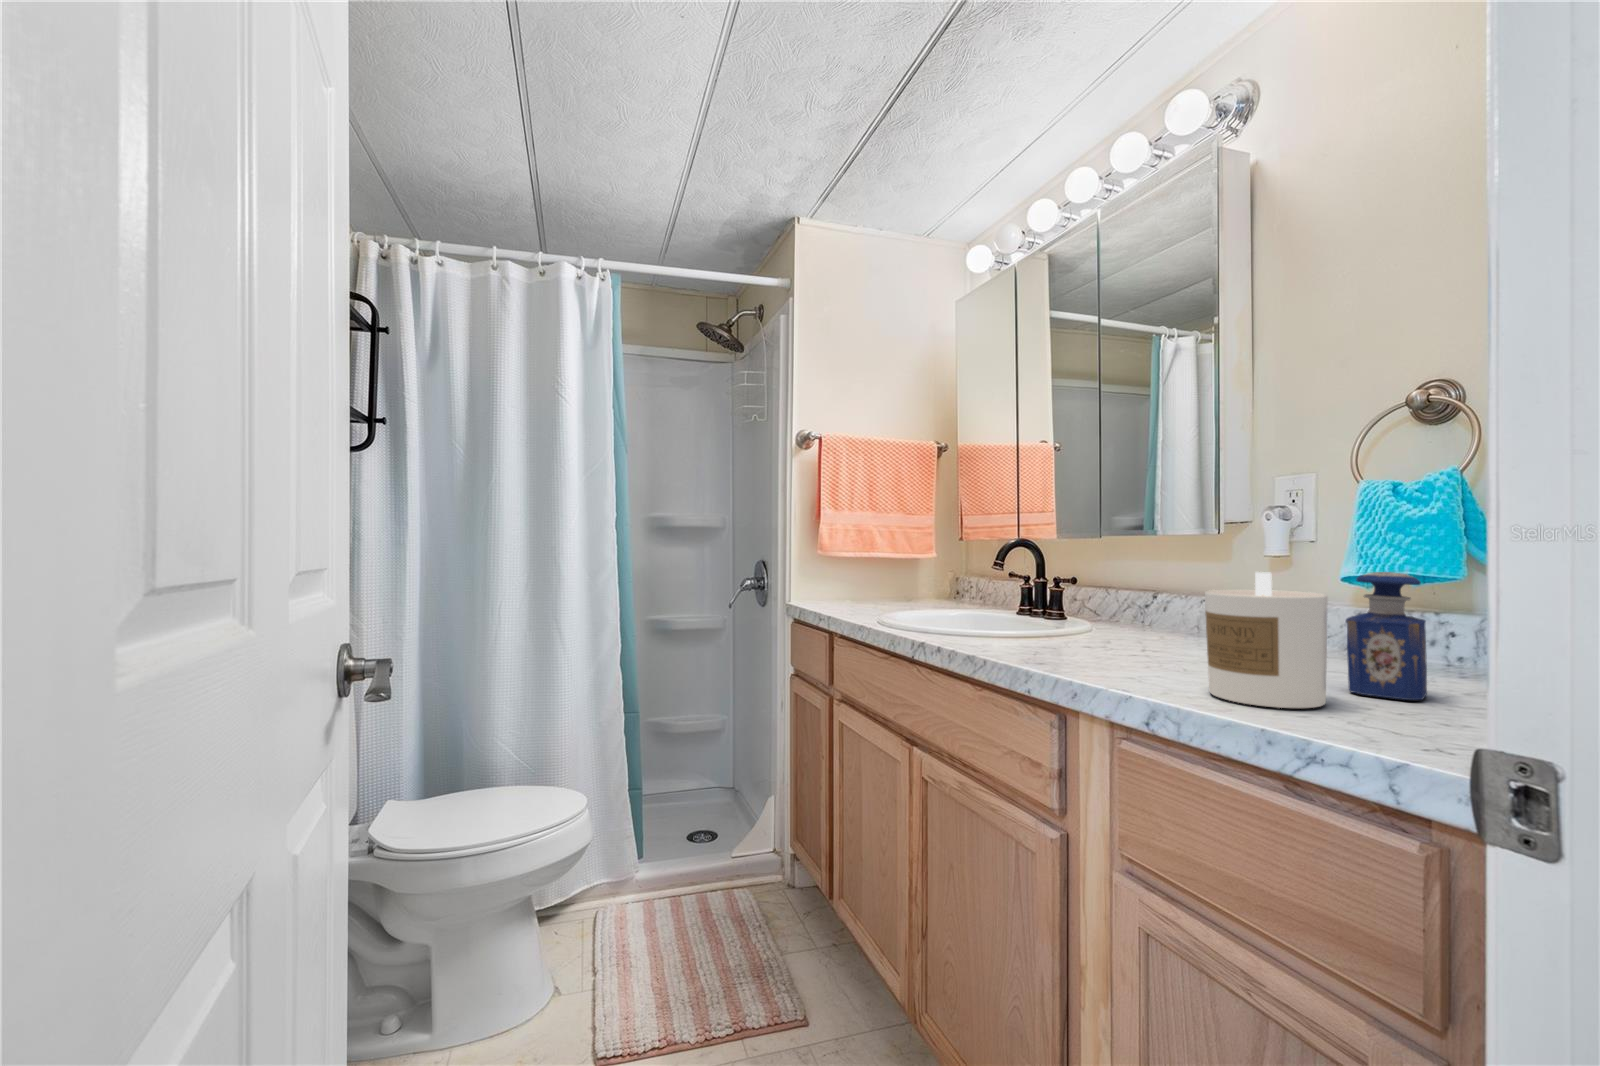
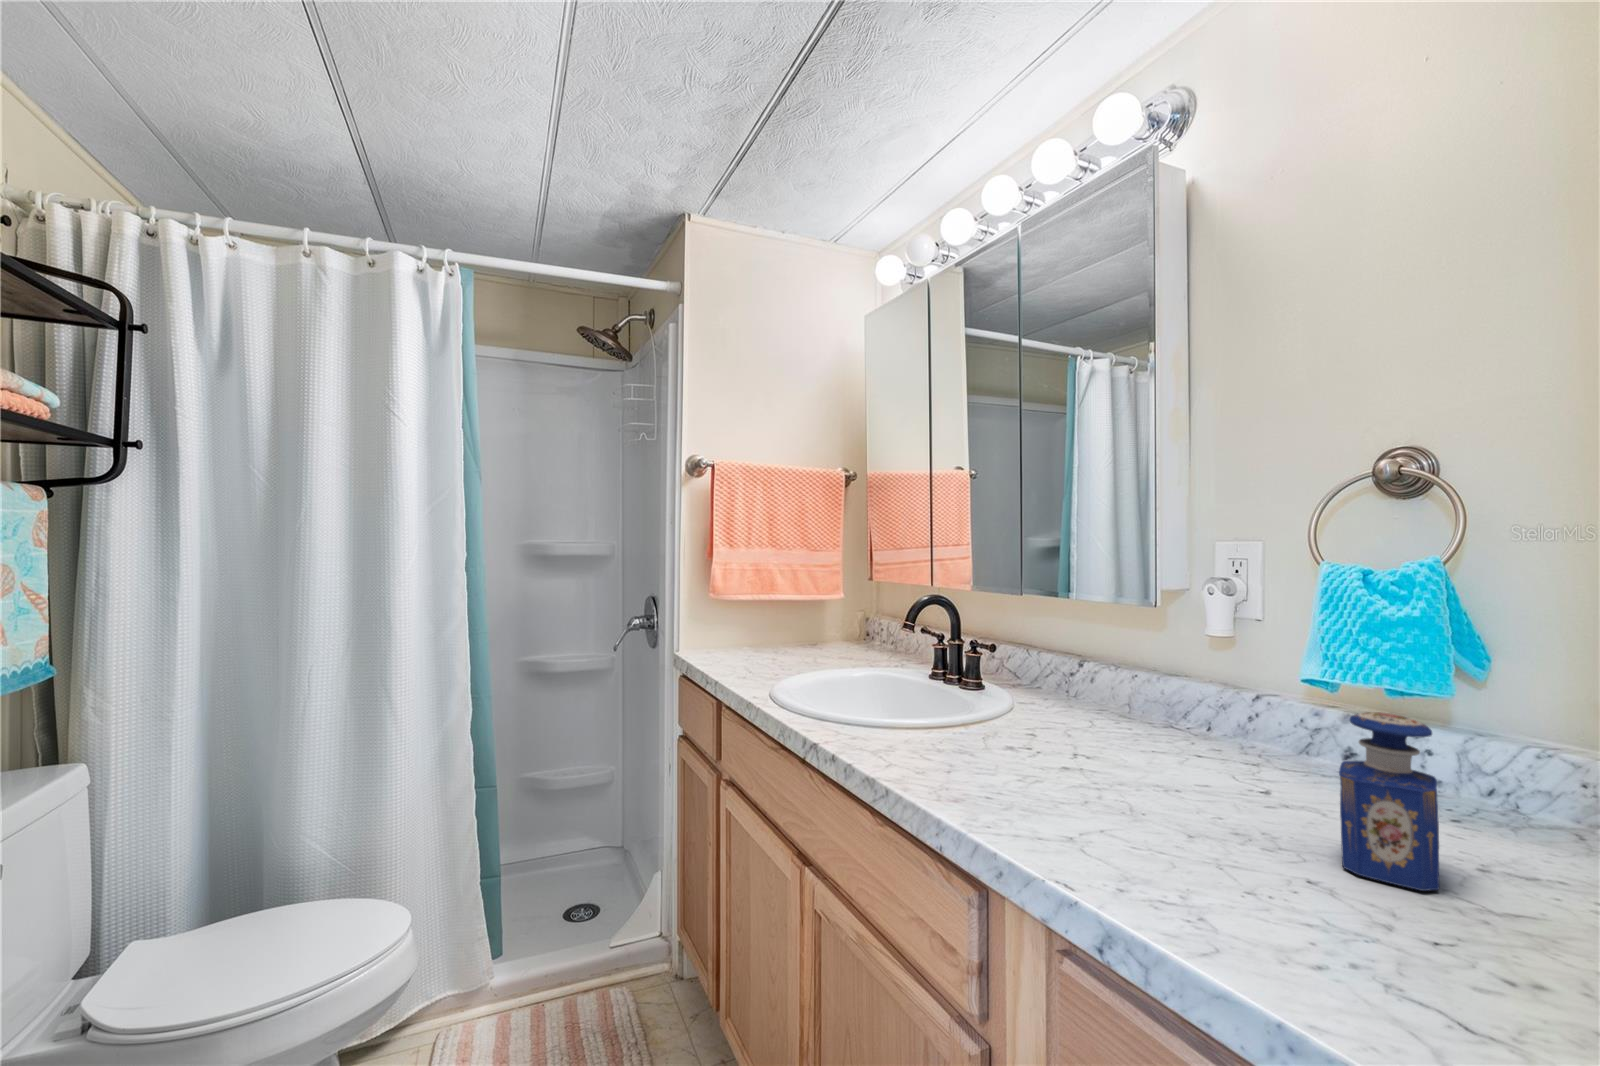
candle: present [1205,572,1328,708] -> none [1170,724,1334,929]

